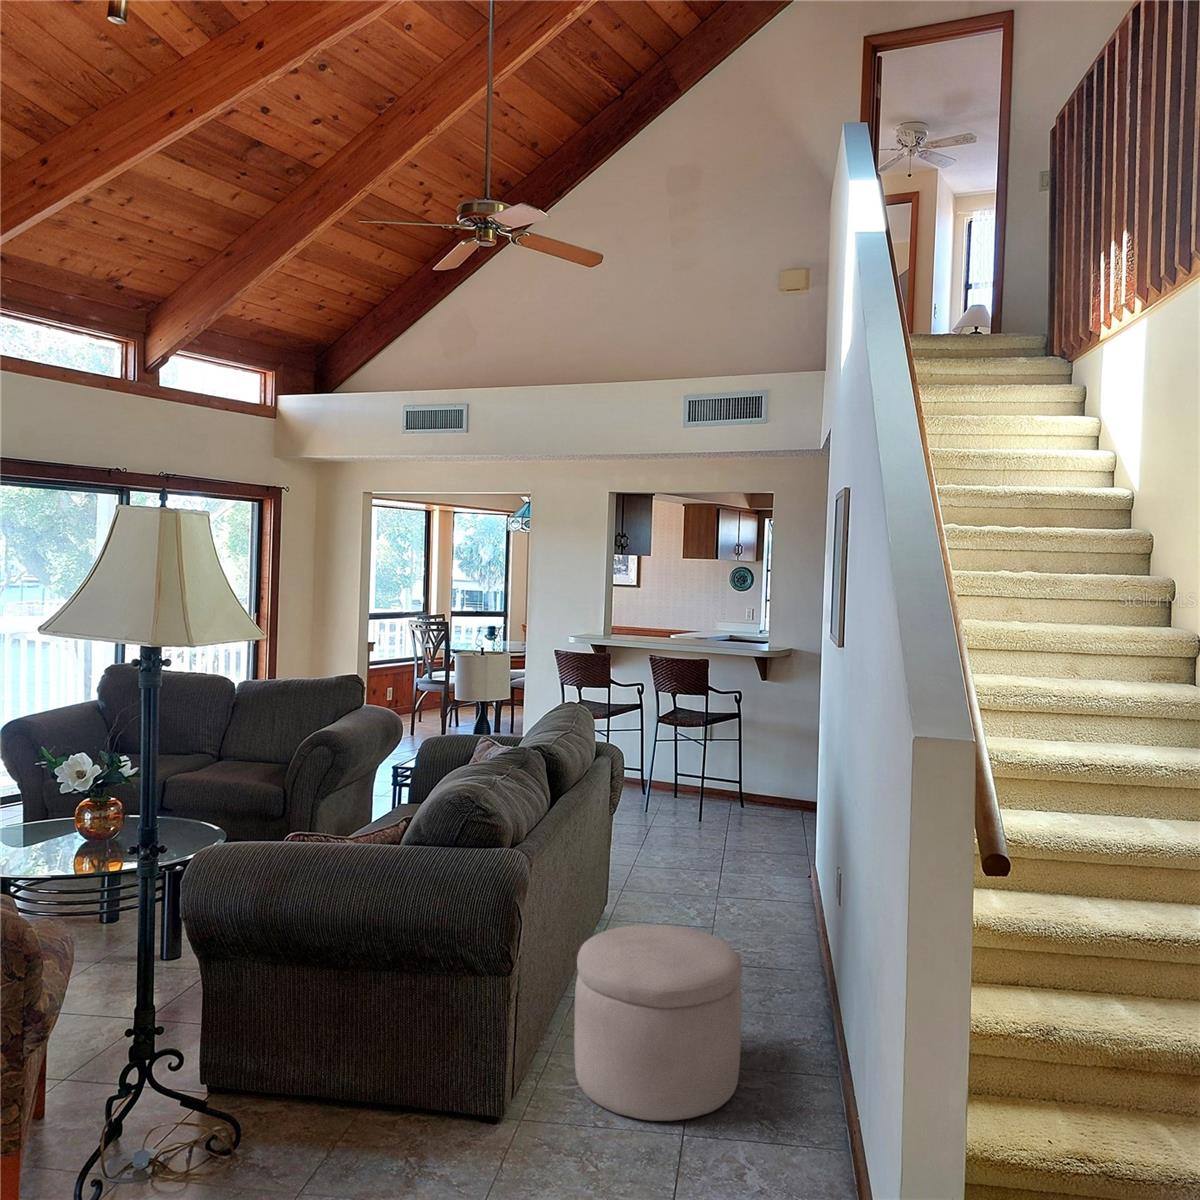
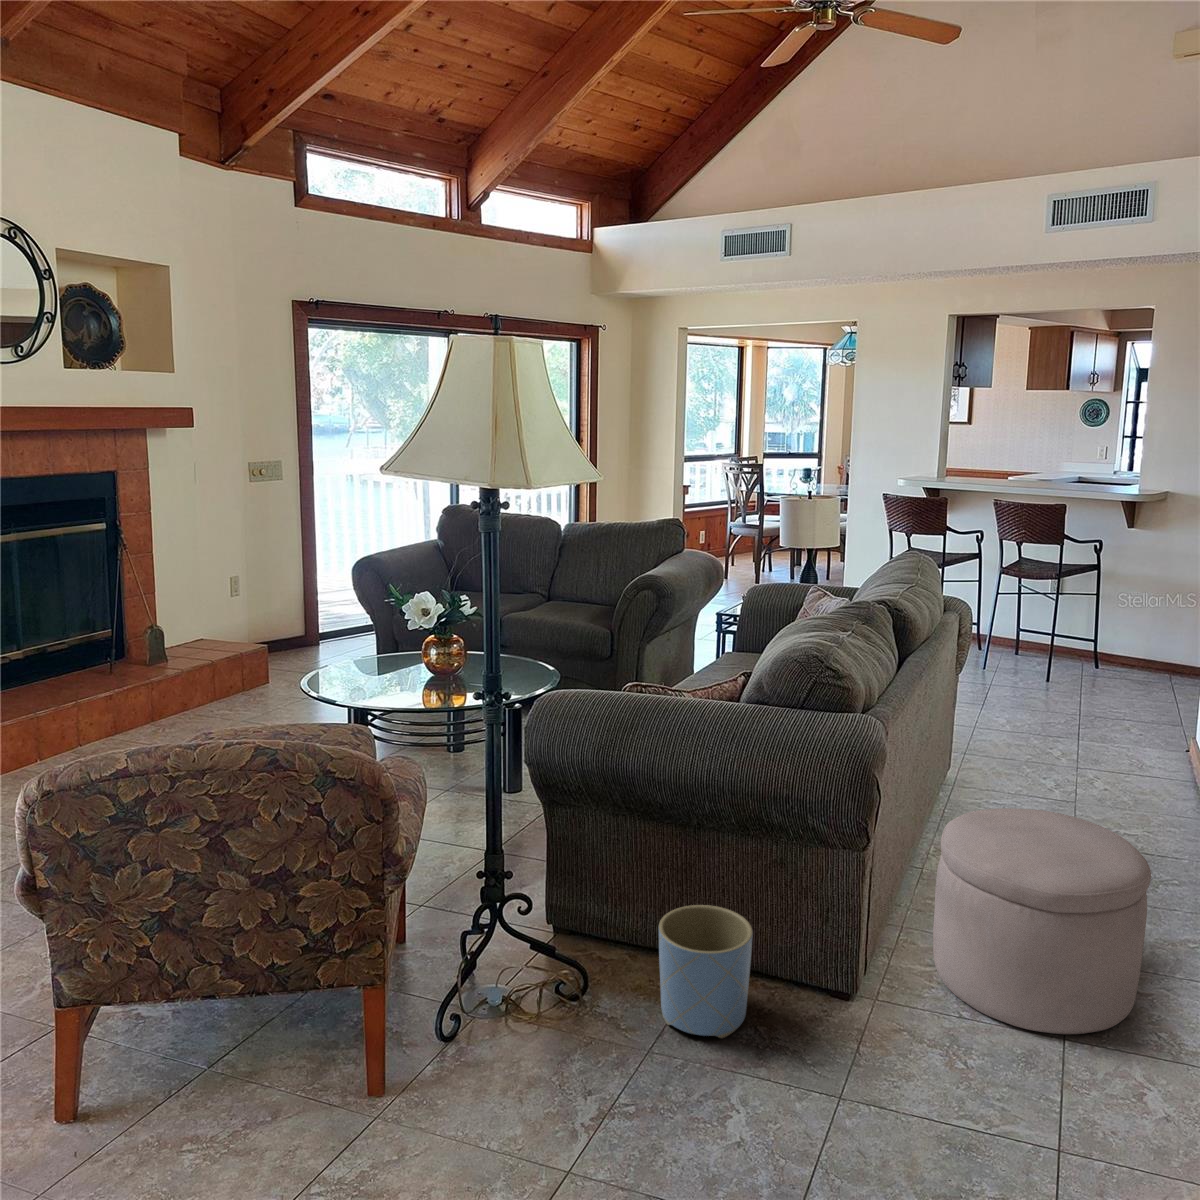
planter: none [315,1040,405,1168] -> present [659,905,753,1038]

